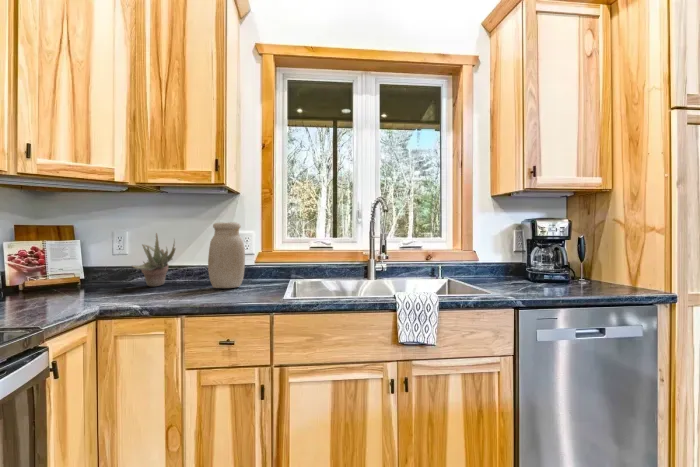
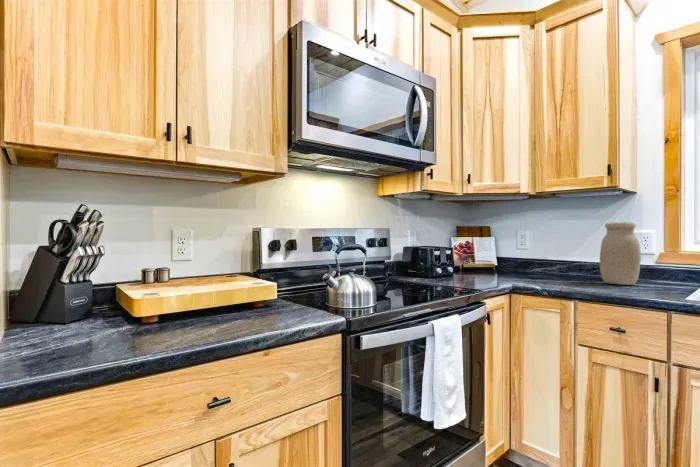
succulent plant: present [132,233,175,286] -> none [532,232,568,276]

